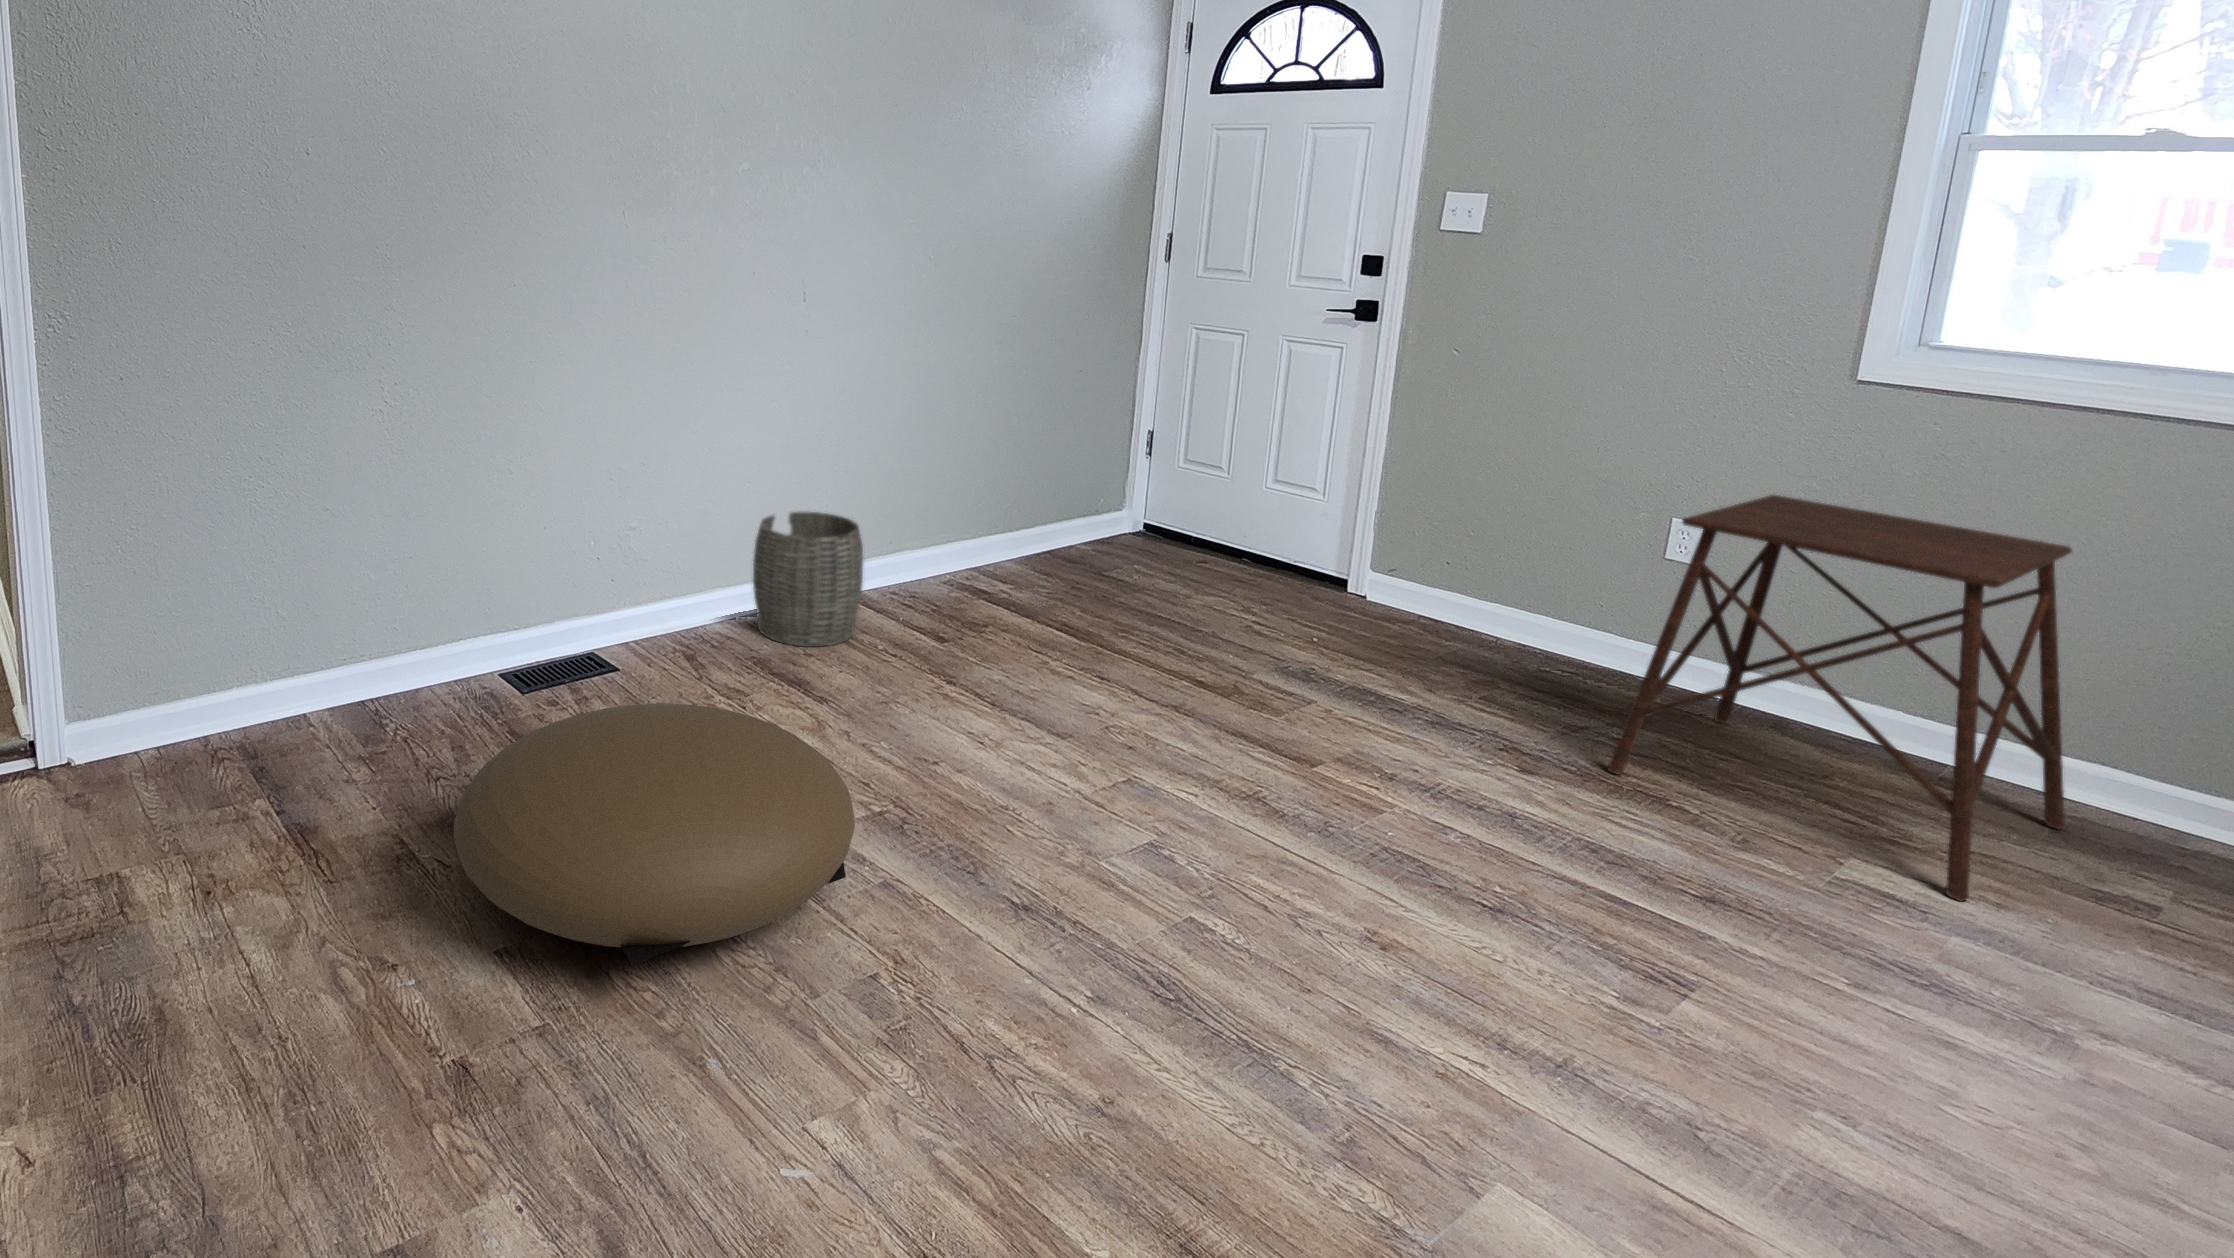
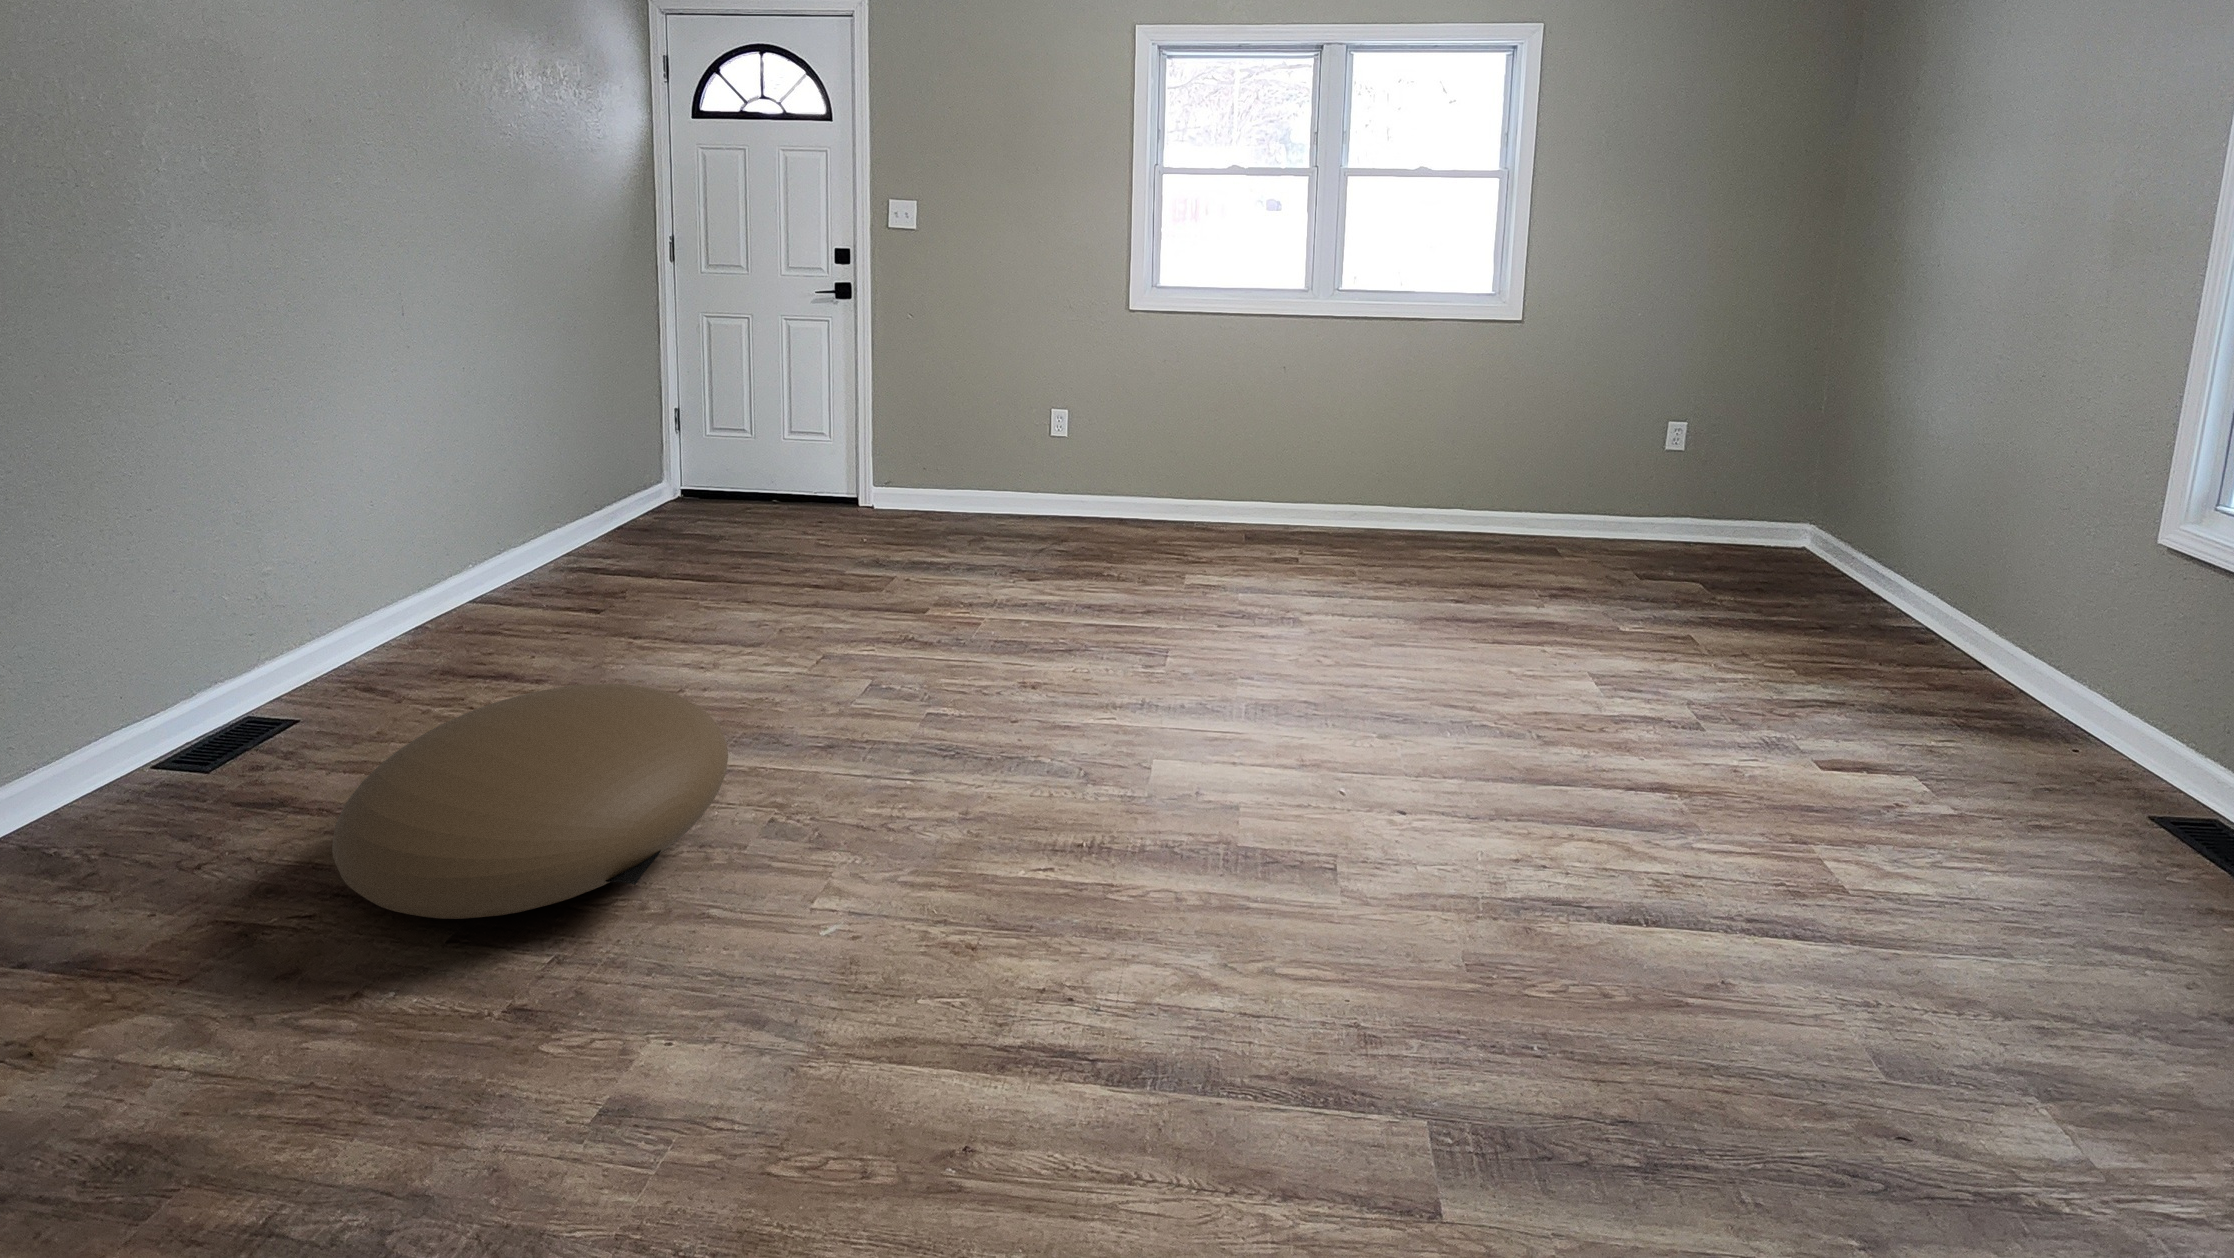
side table: present [1608,495,2072,901] -> none [1047,383,1208,568]
woven basket: present [753,512,863,647] -> none [389,523,516,659]

